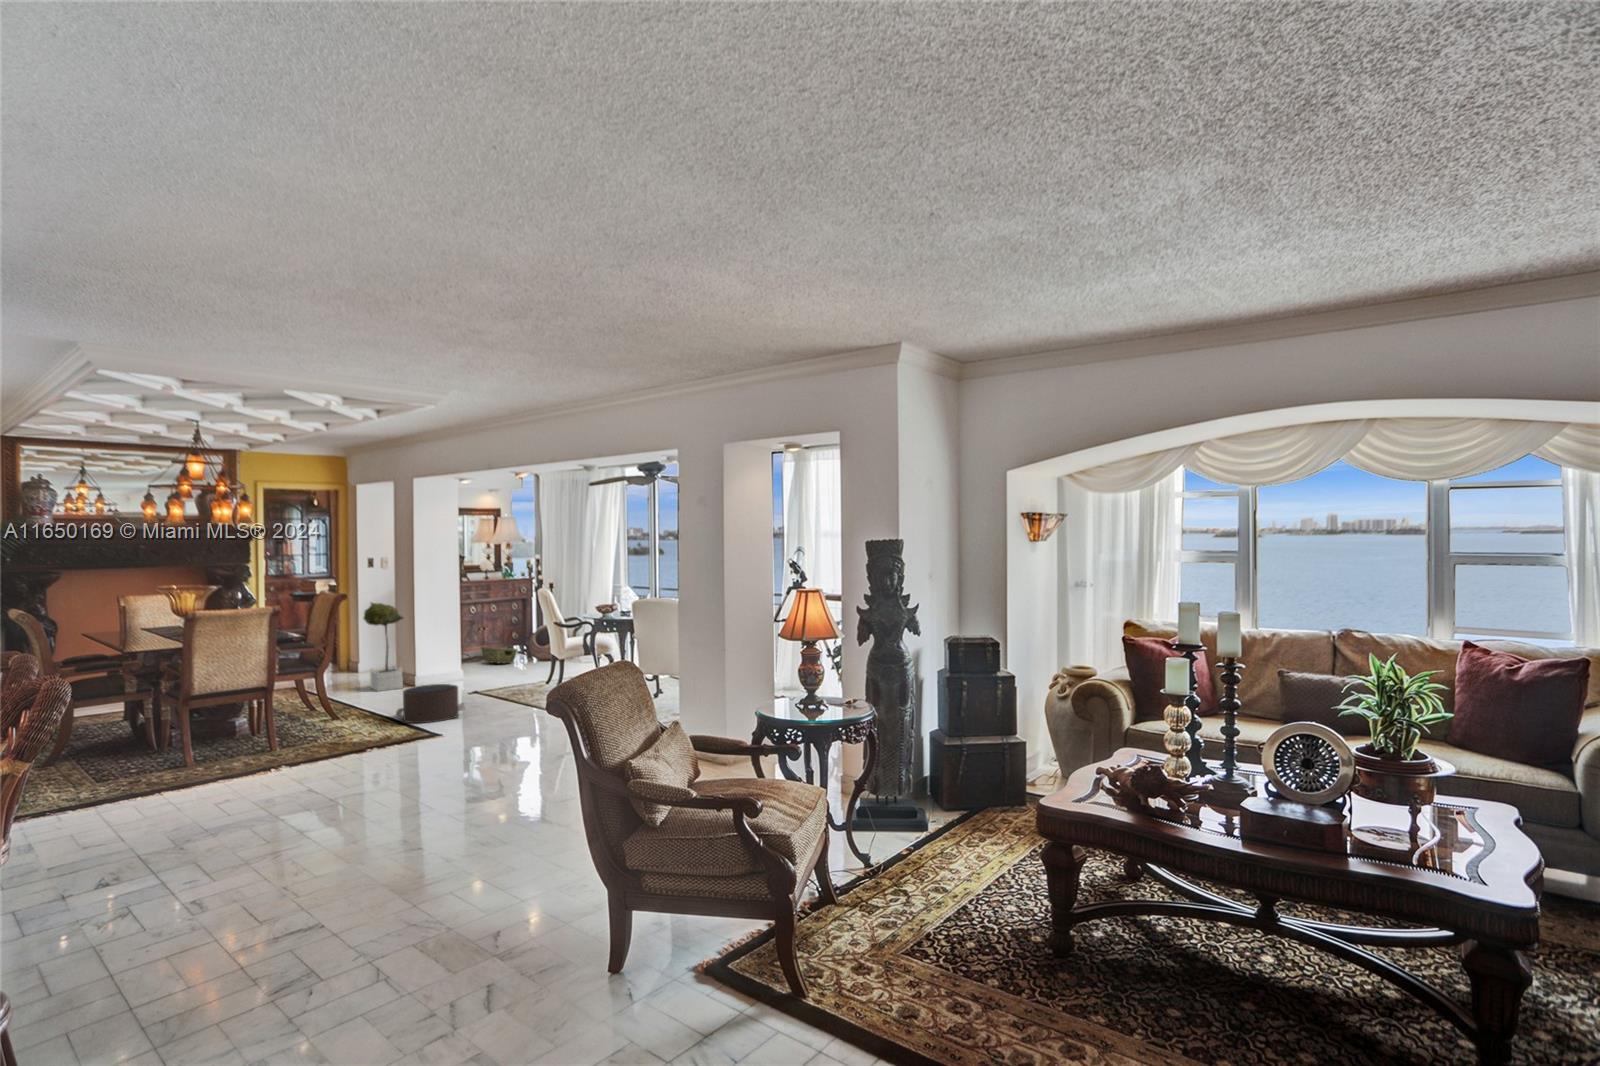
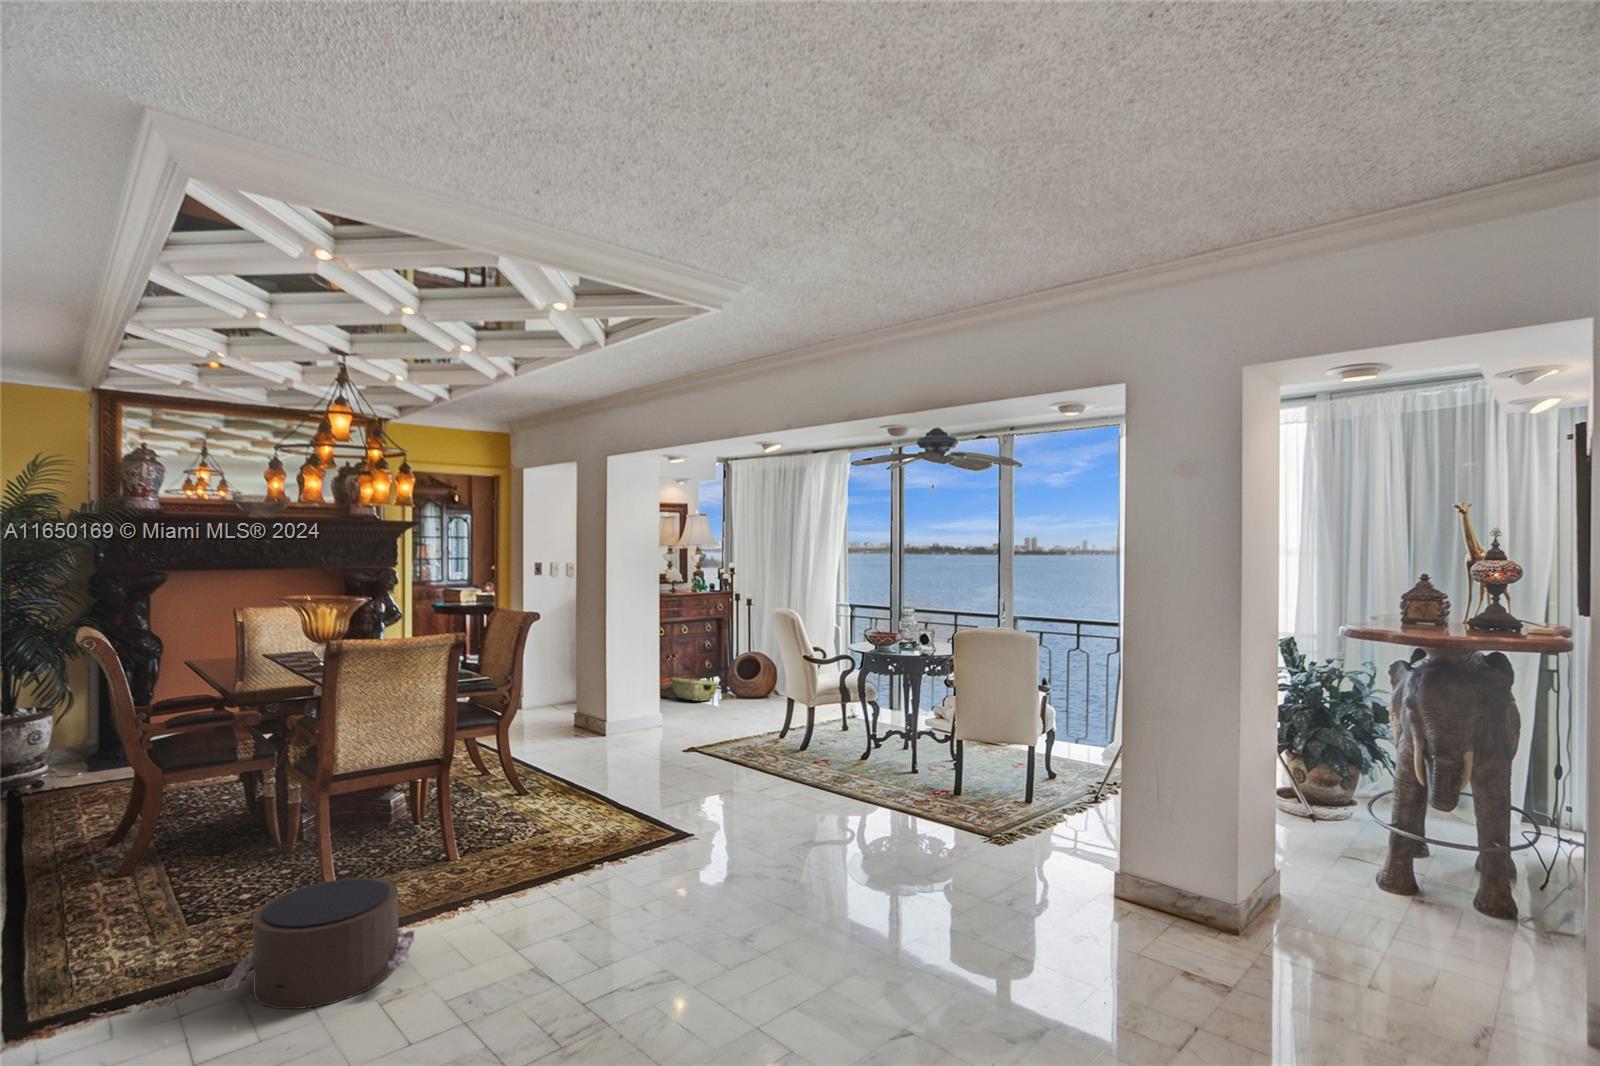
potted tree: present [364,603,403,691] -> none [541,621,591,743]
pouf: present [396,684,465,723] -> present [222,878,414,1009]

